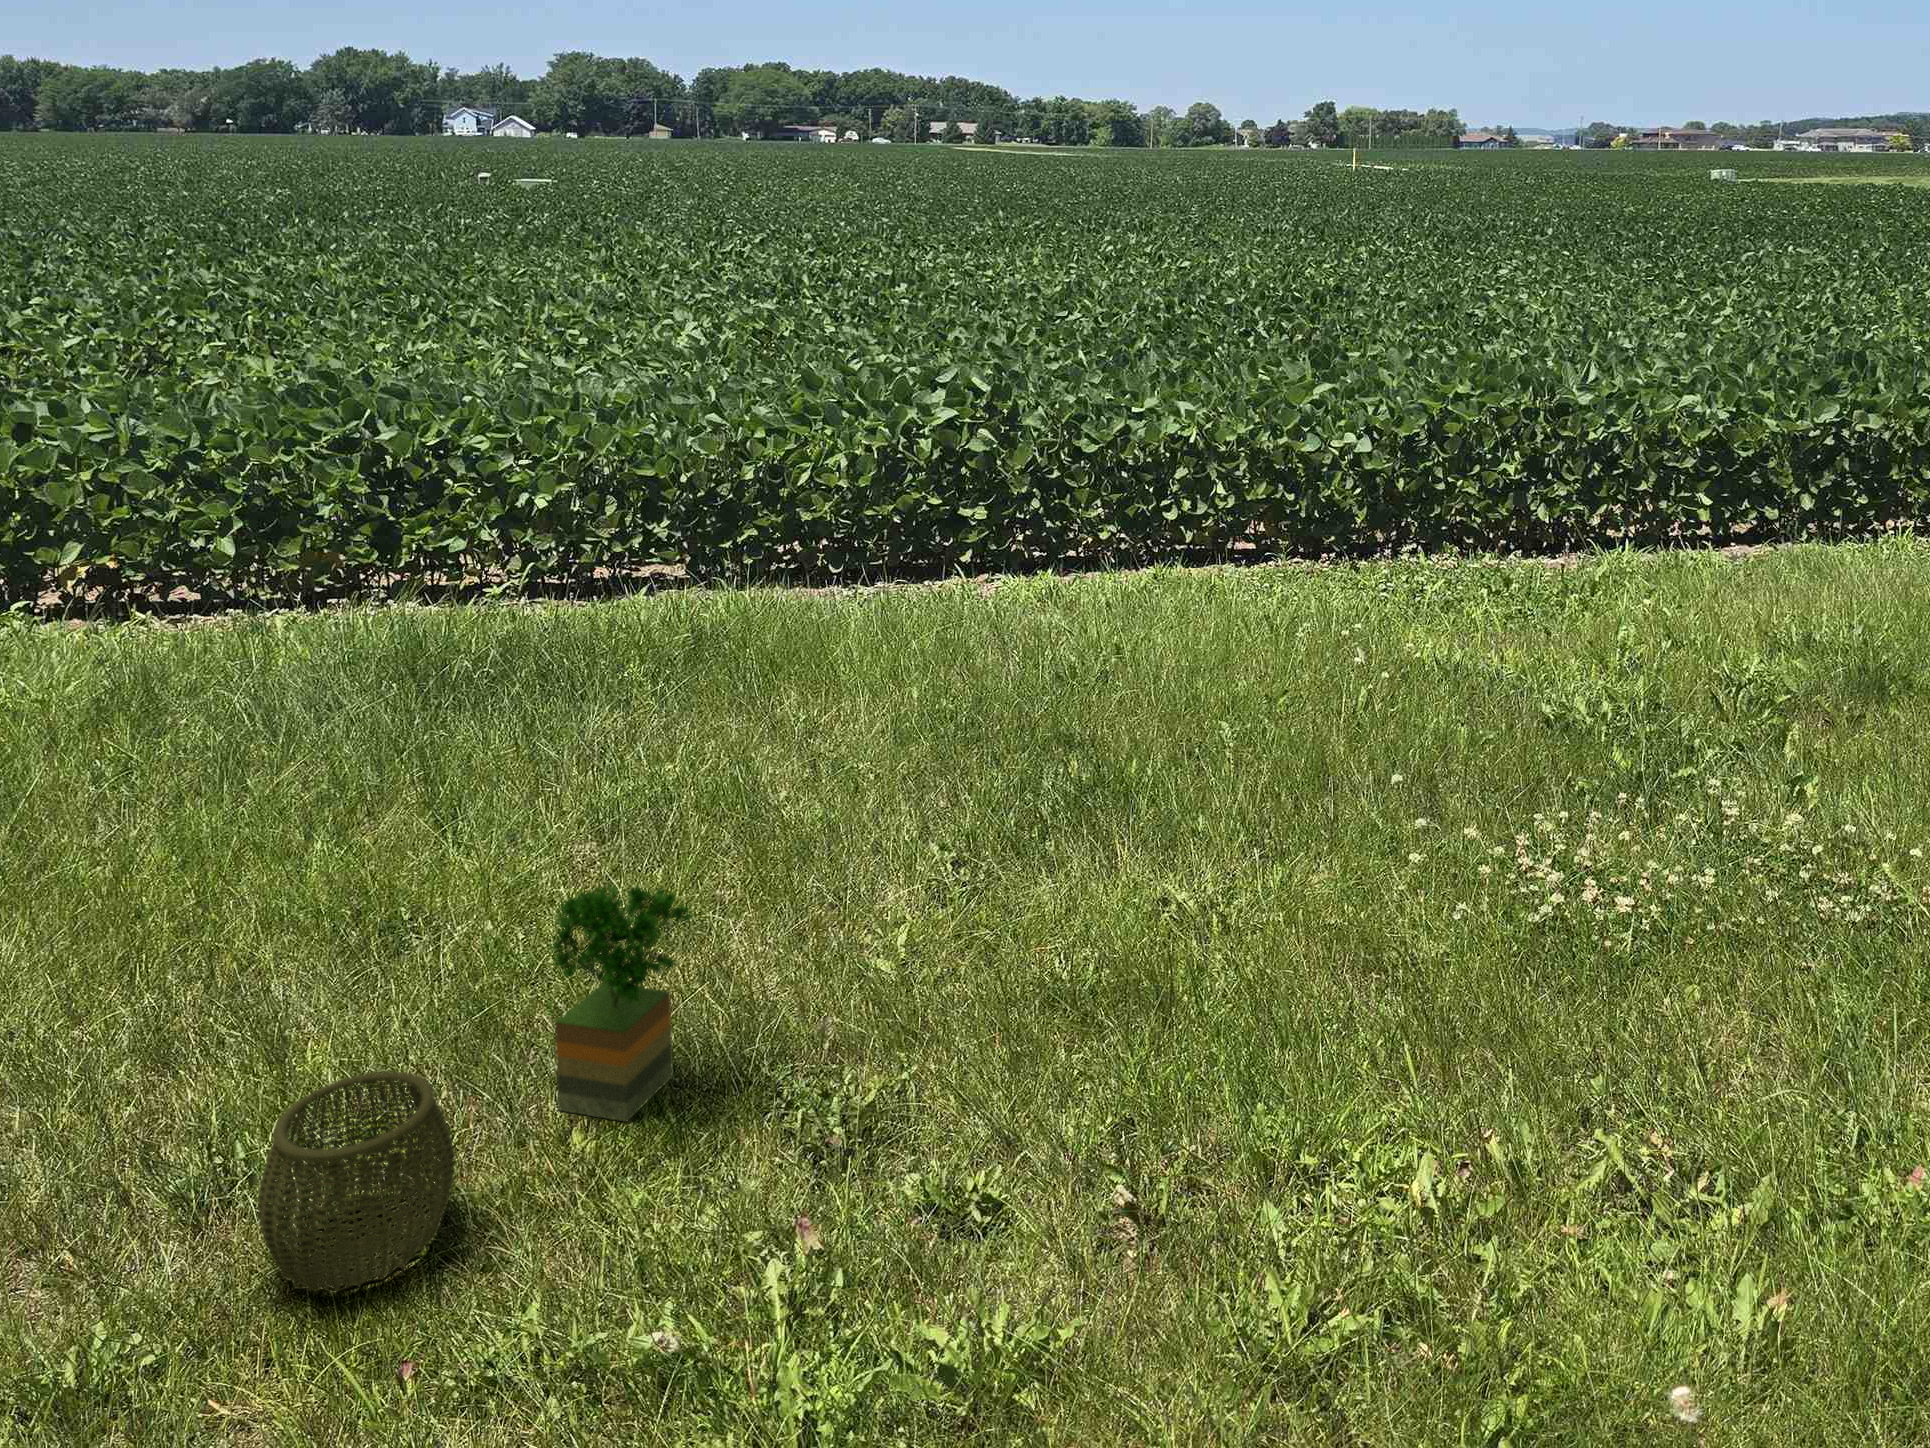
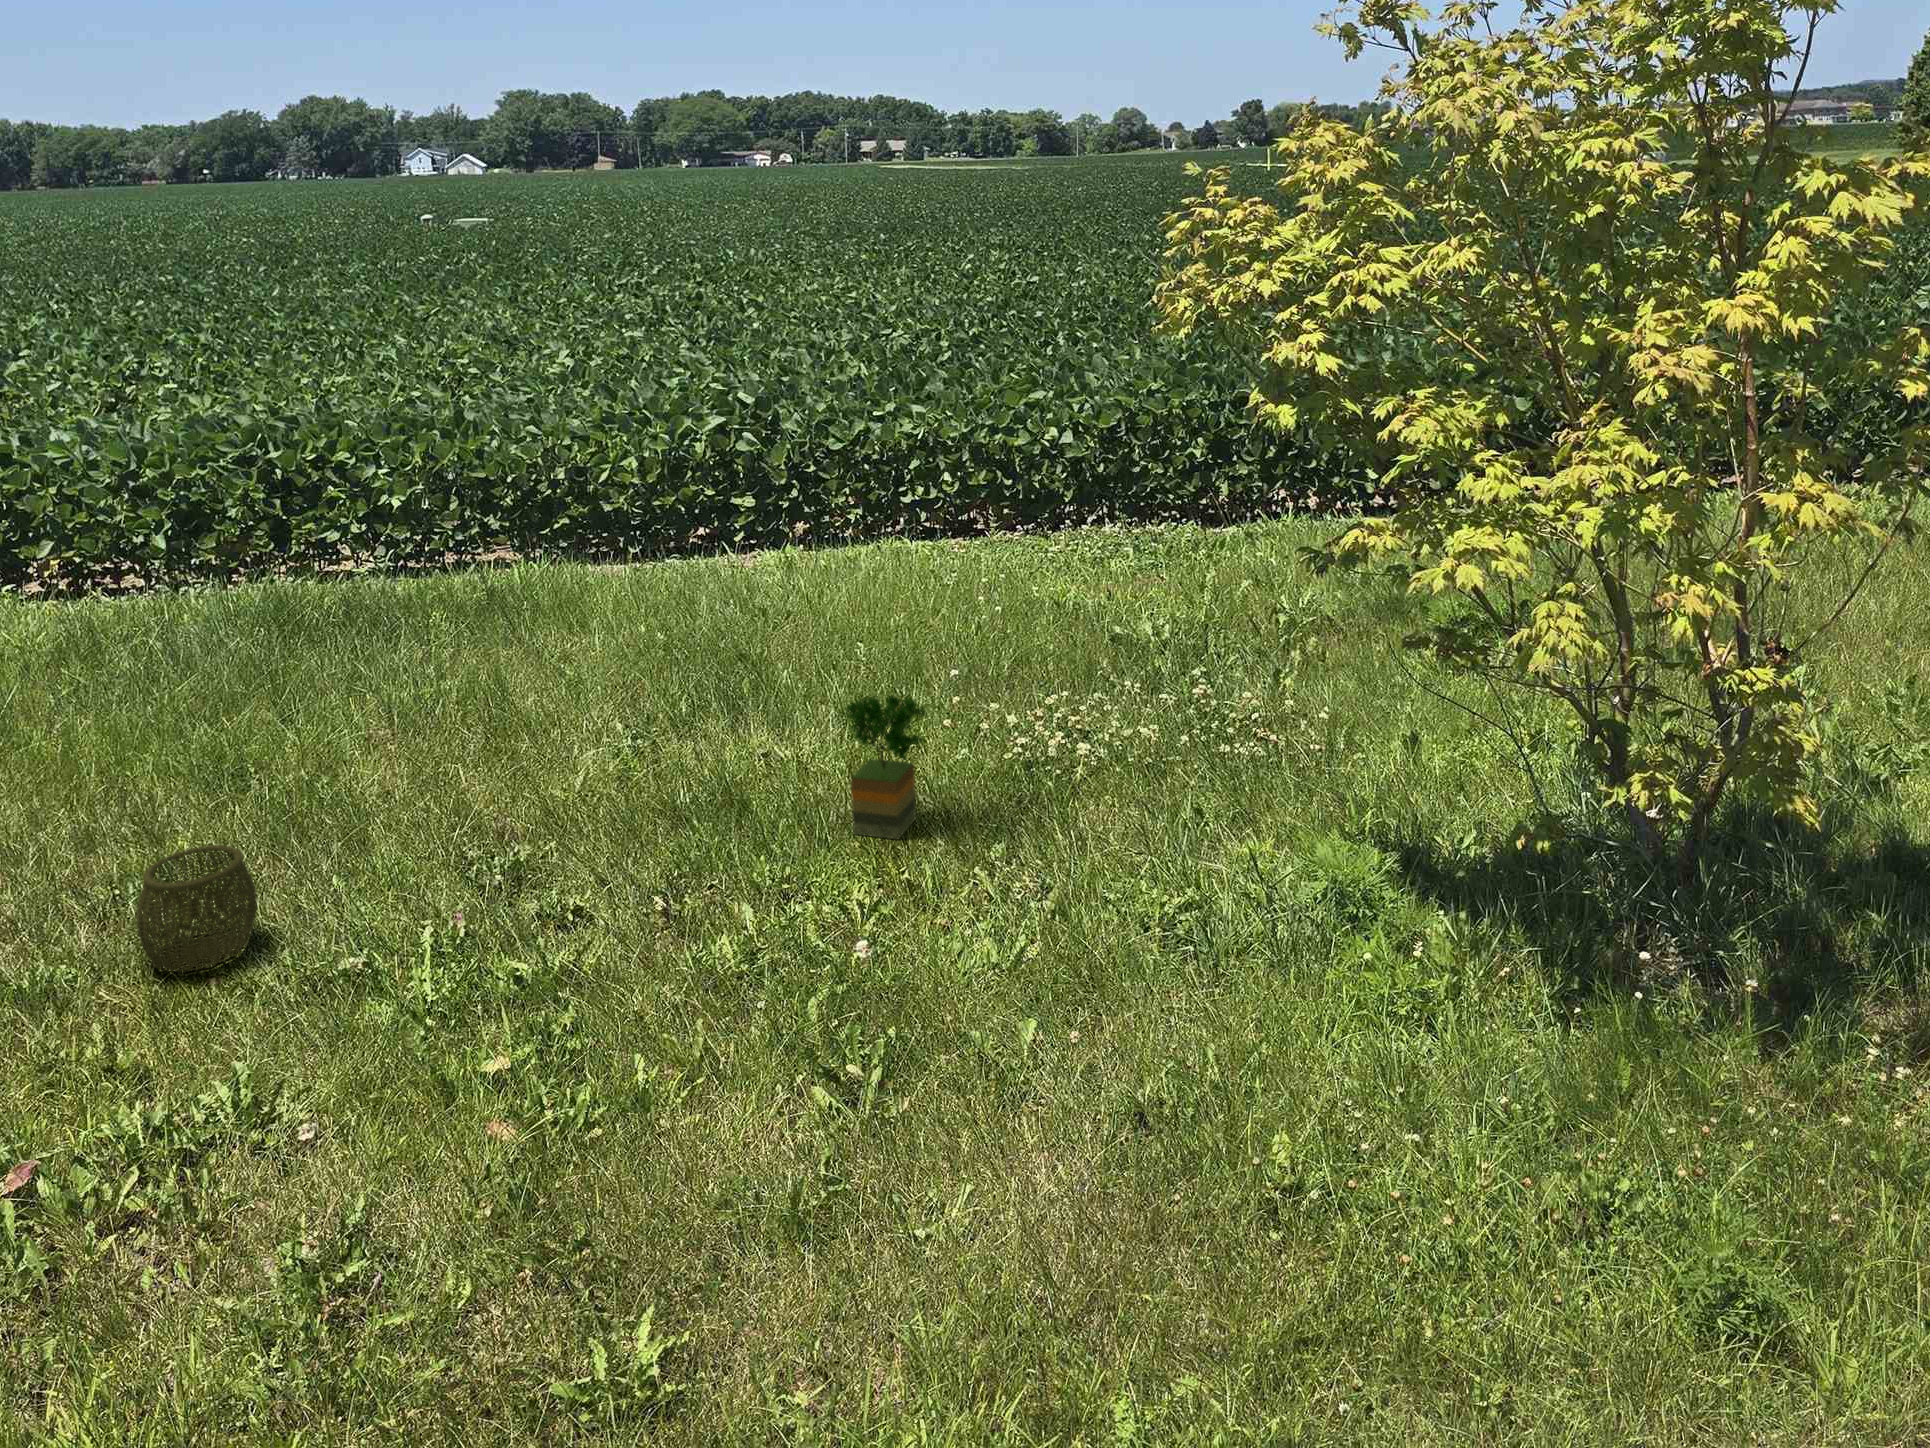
potted tree: present [550,885,693,1122] -> present [845,695,927,839]

